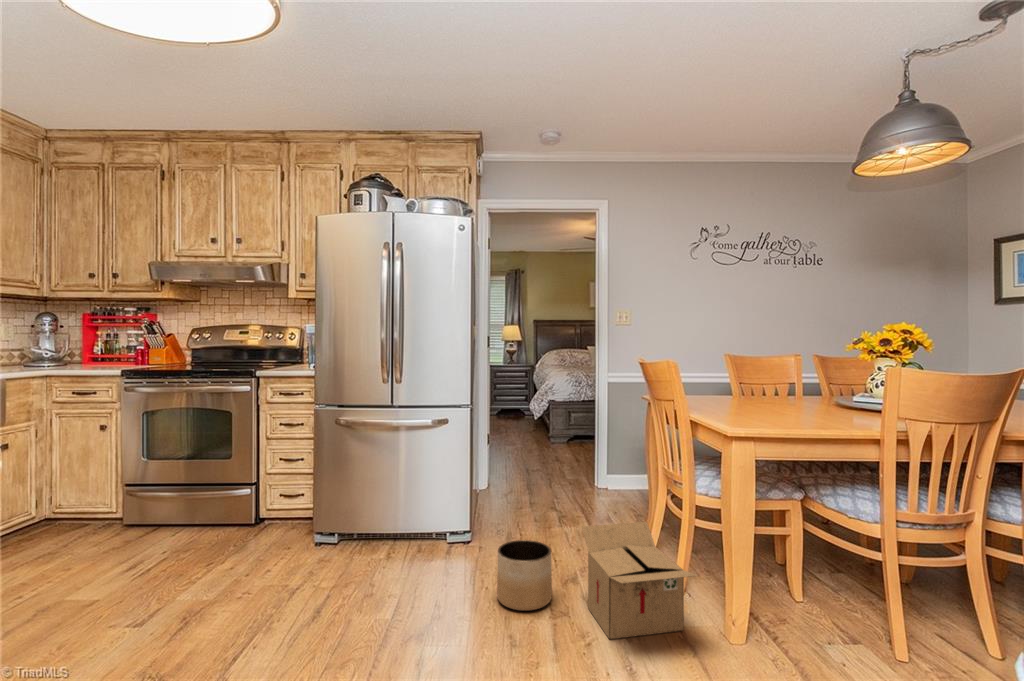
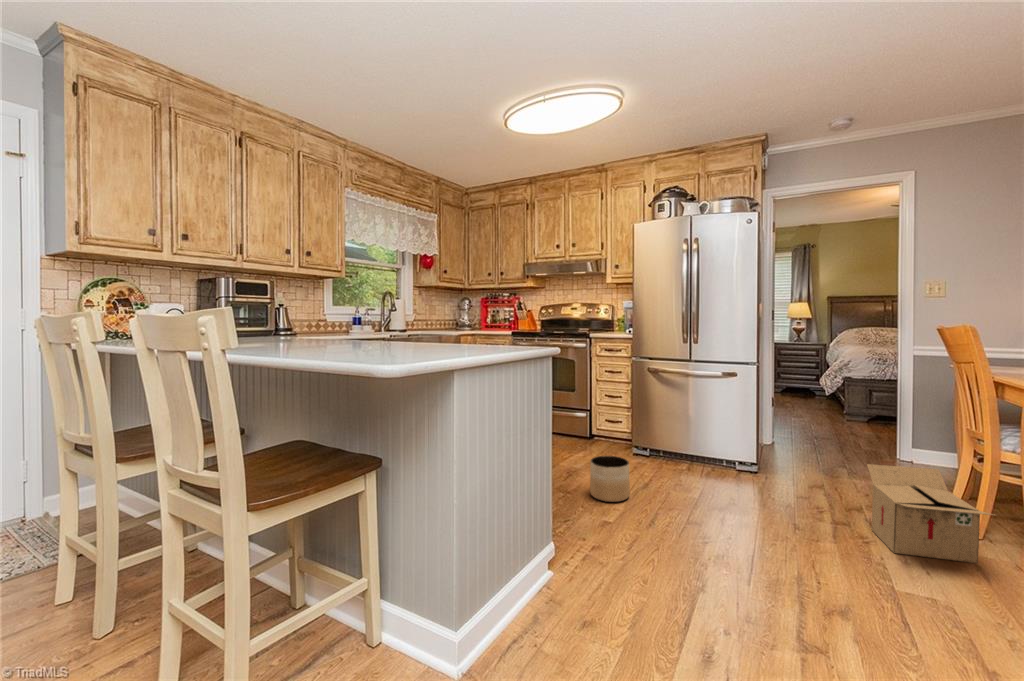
planter: present [497,540,552,611] -> present [590,456,630,502]

